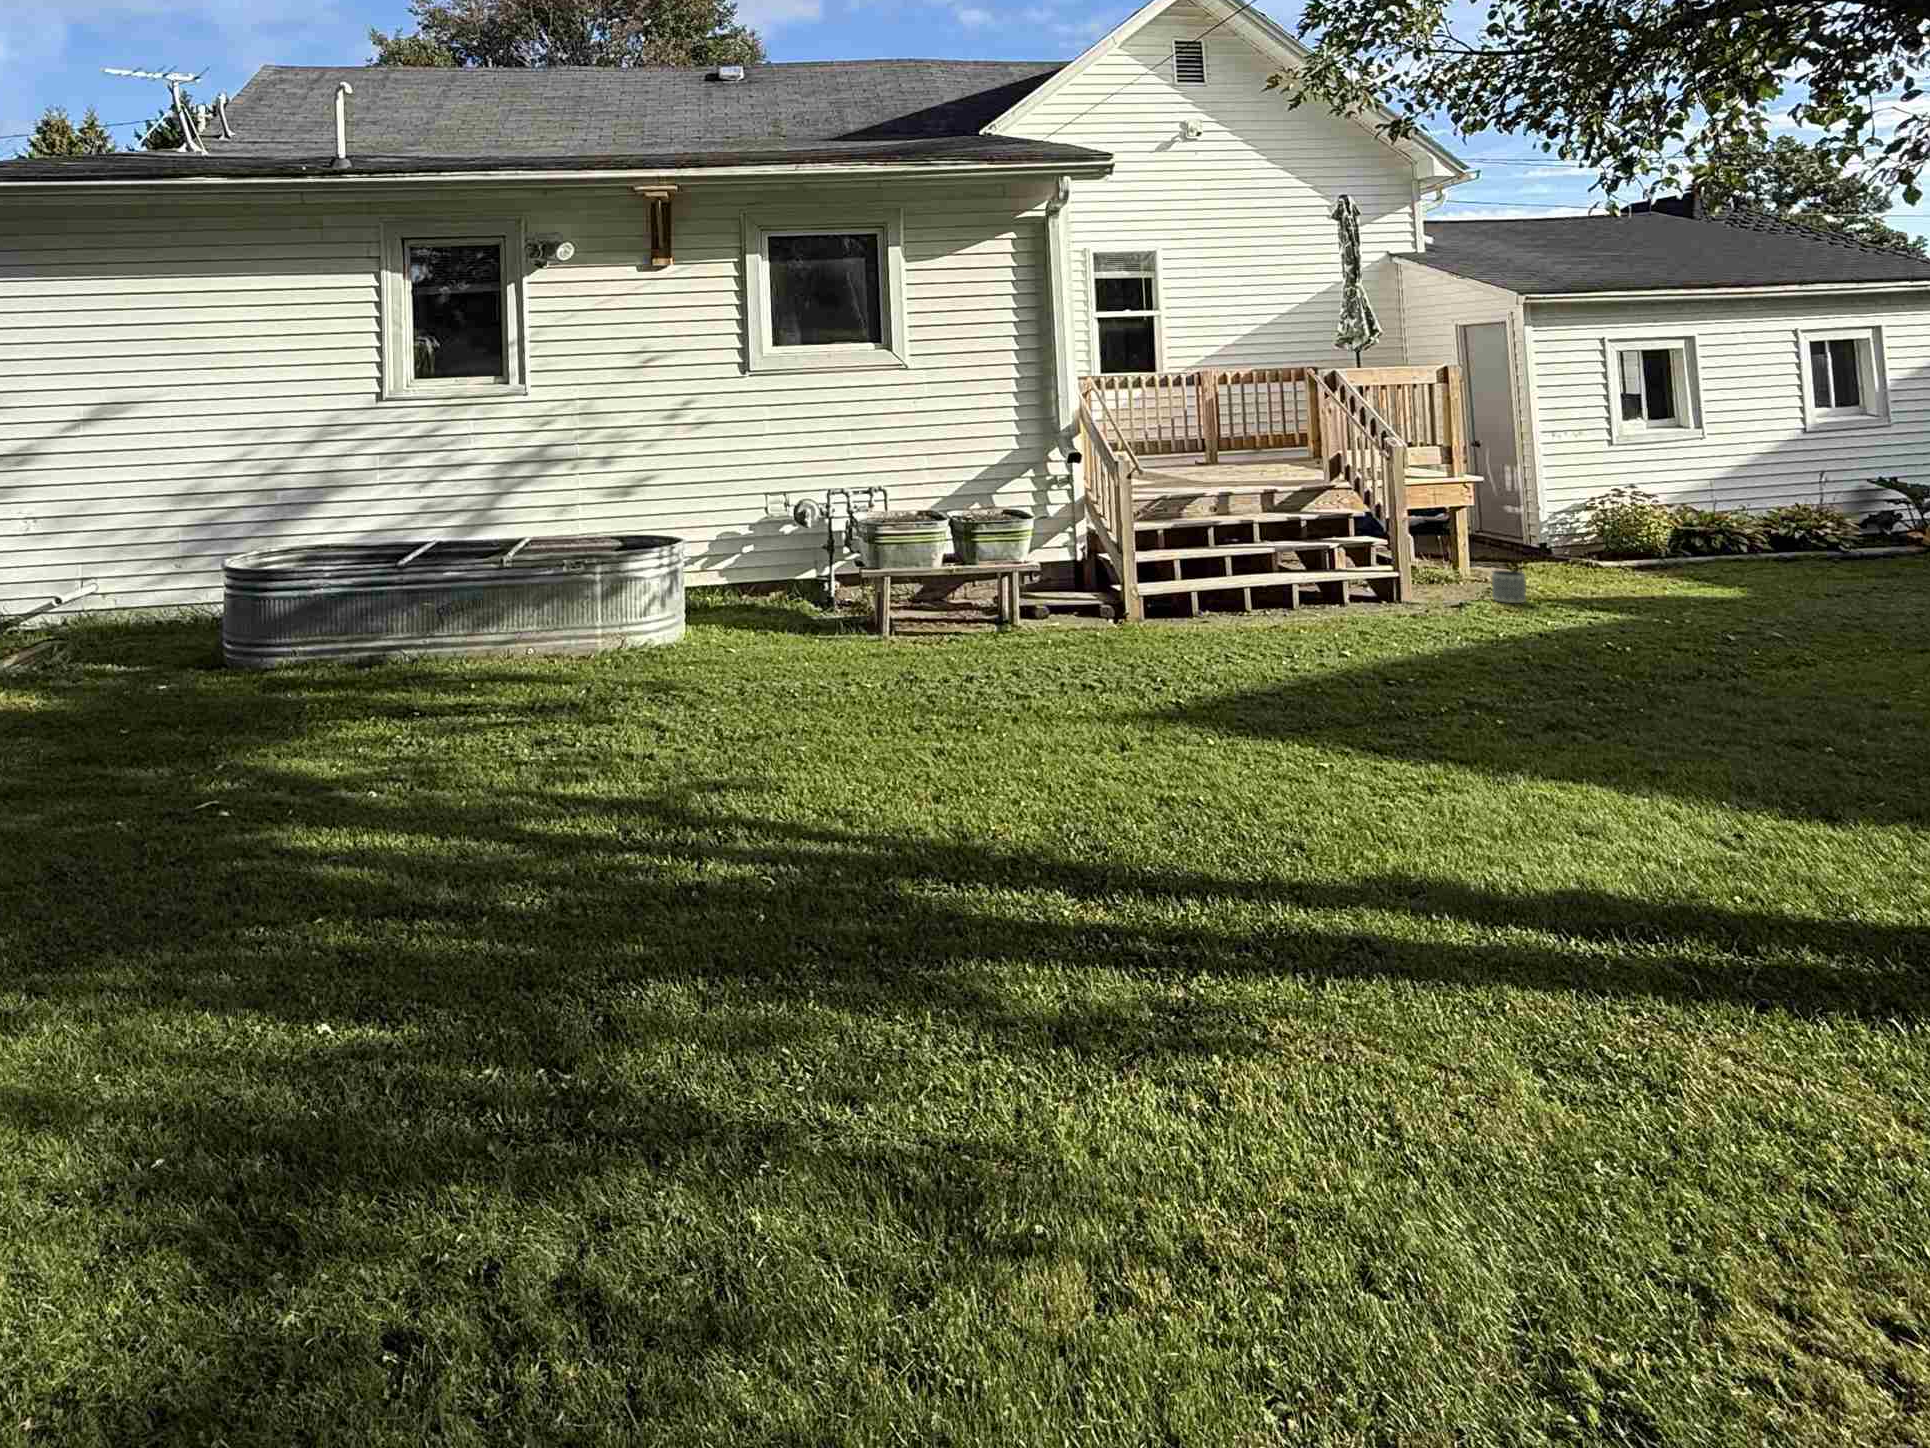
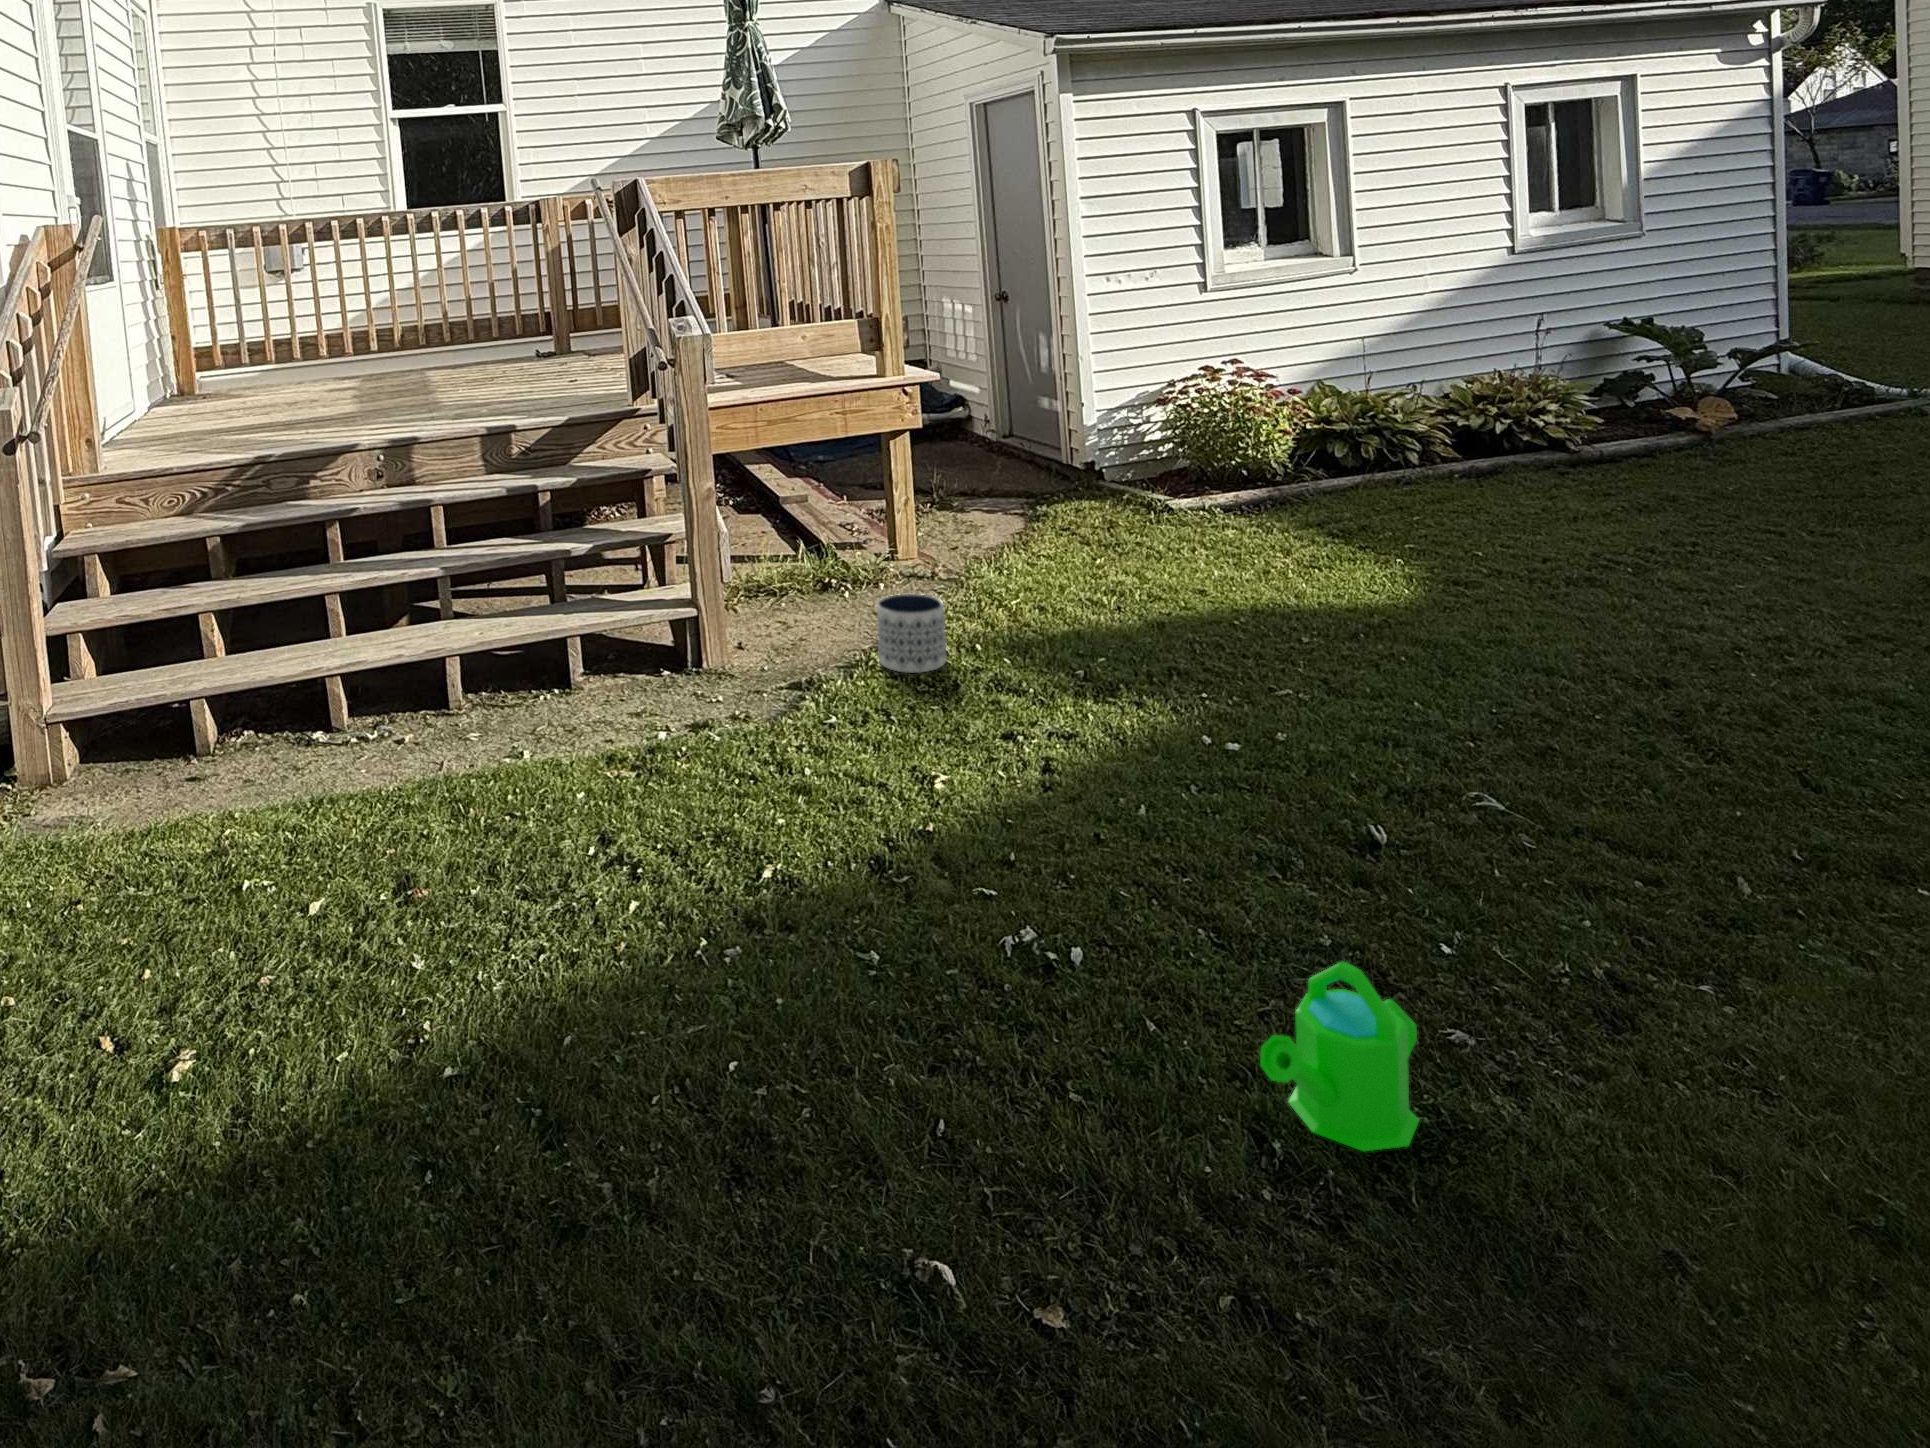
watering can: none [1708,631,1757,681] -> present [1260,962,1419,1151]

